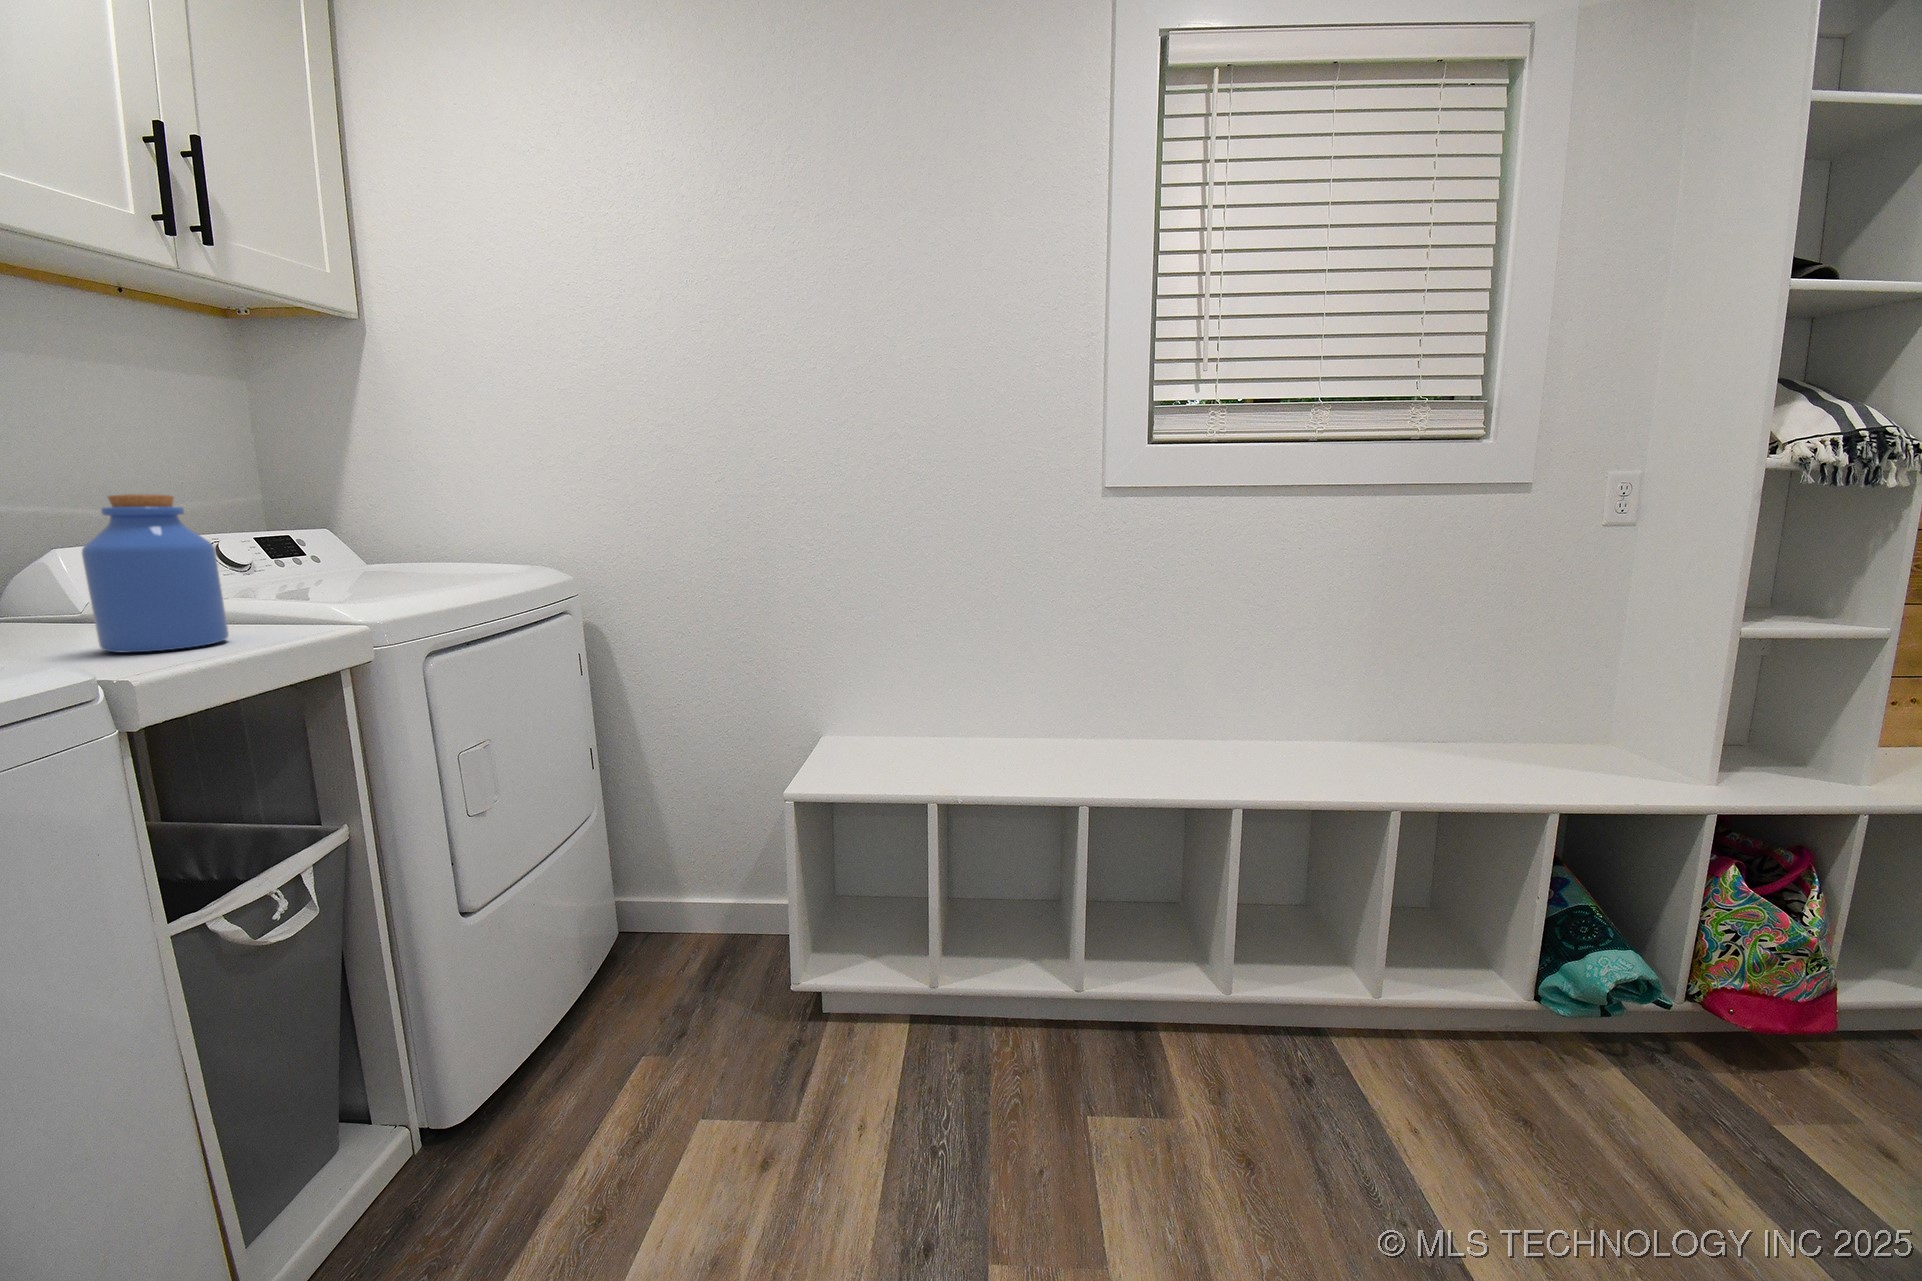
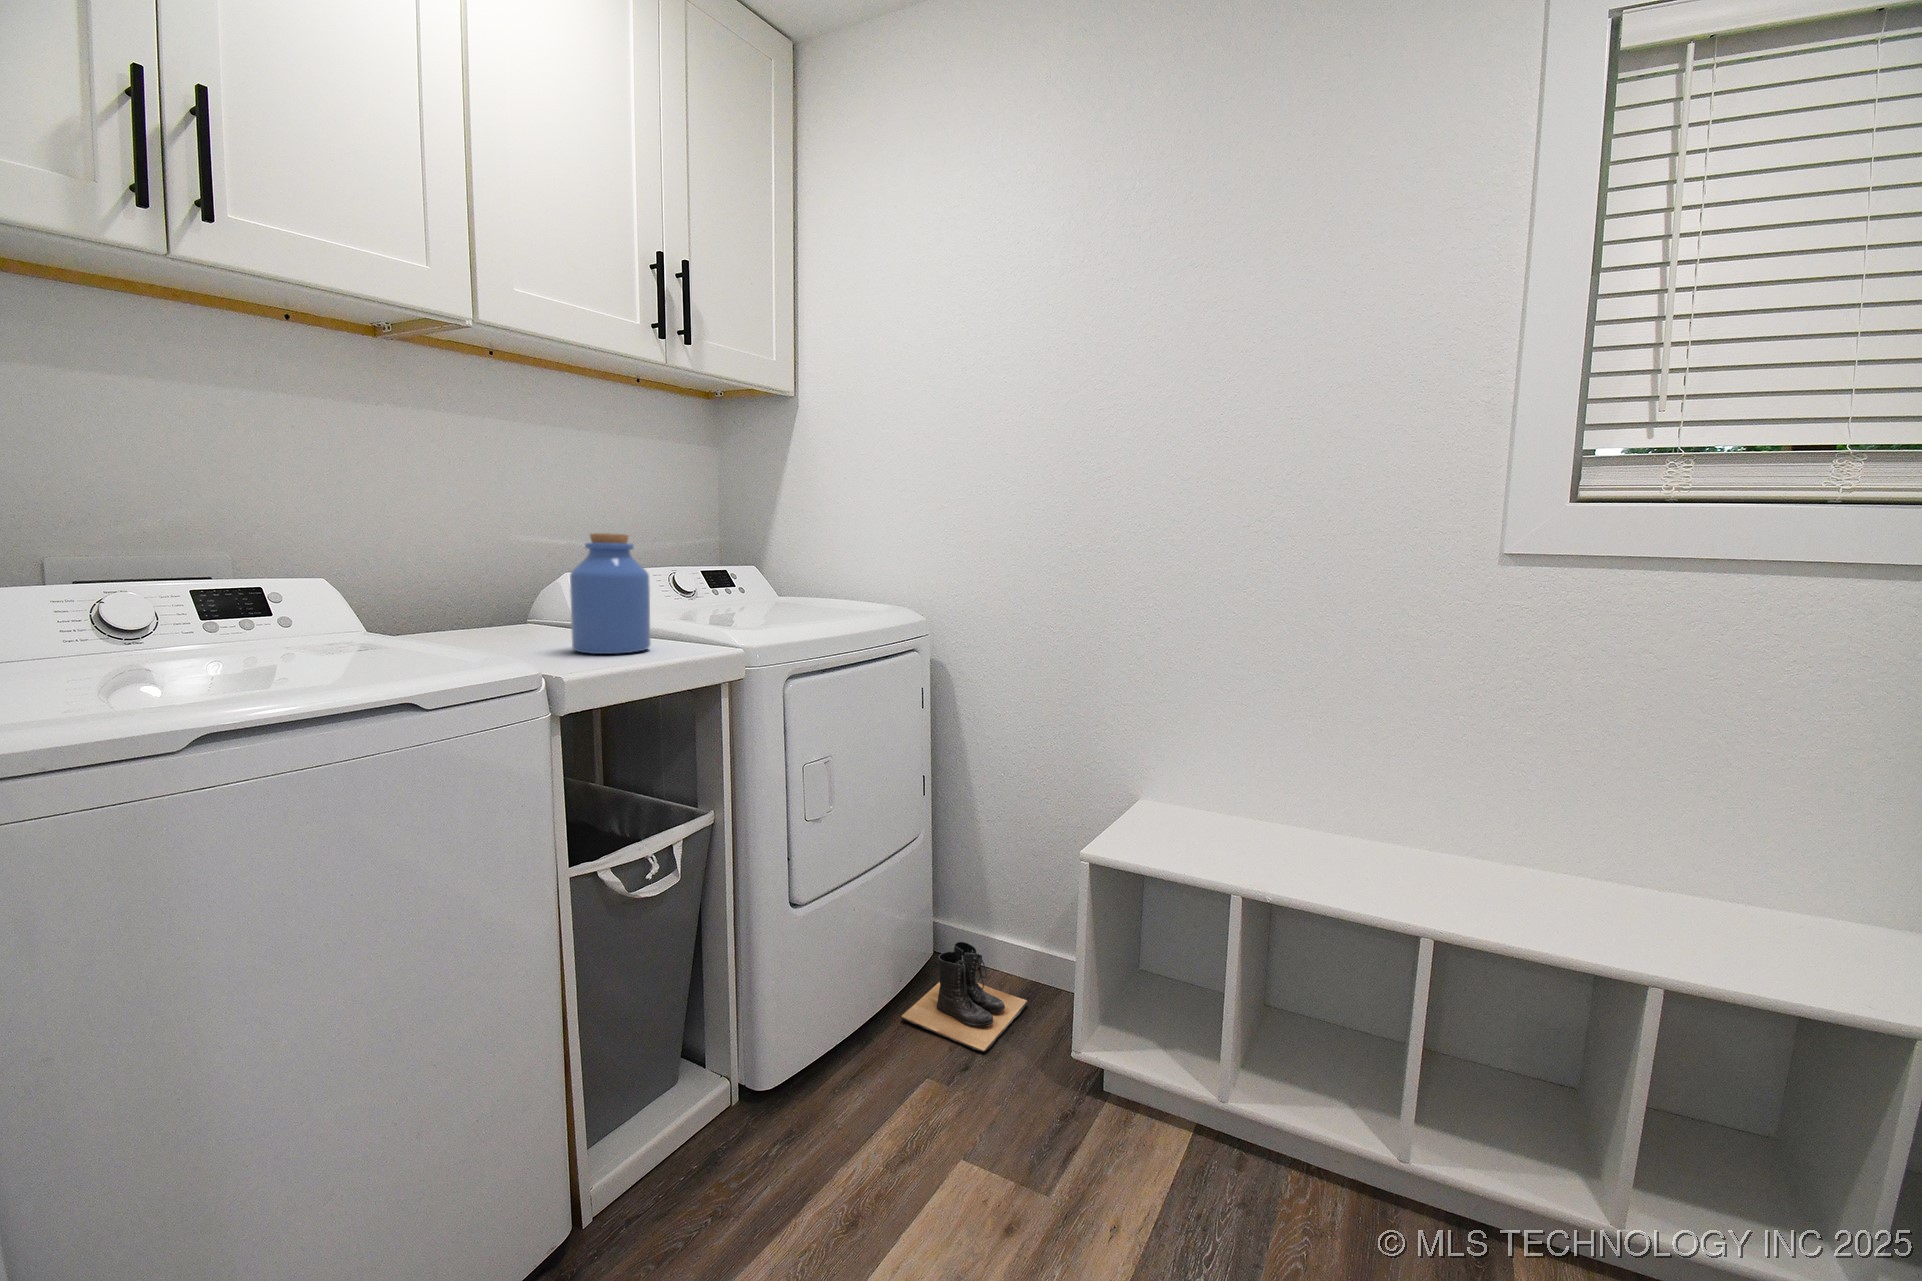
boots: none [610,911,744,1012] -> present [901,942,1028,1052]

